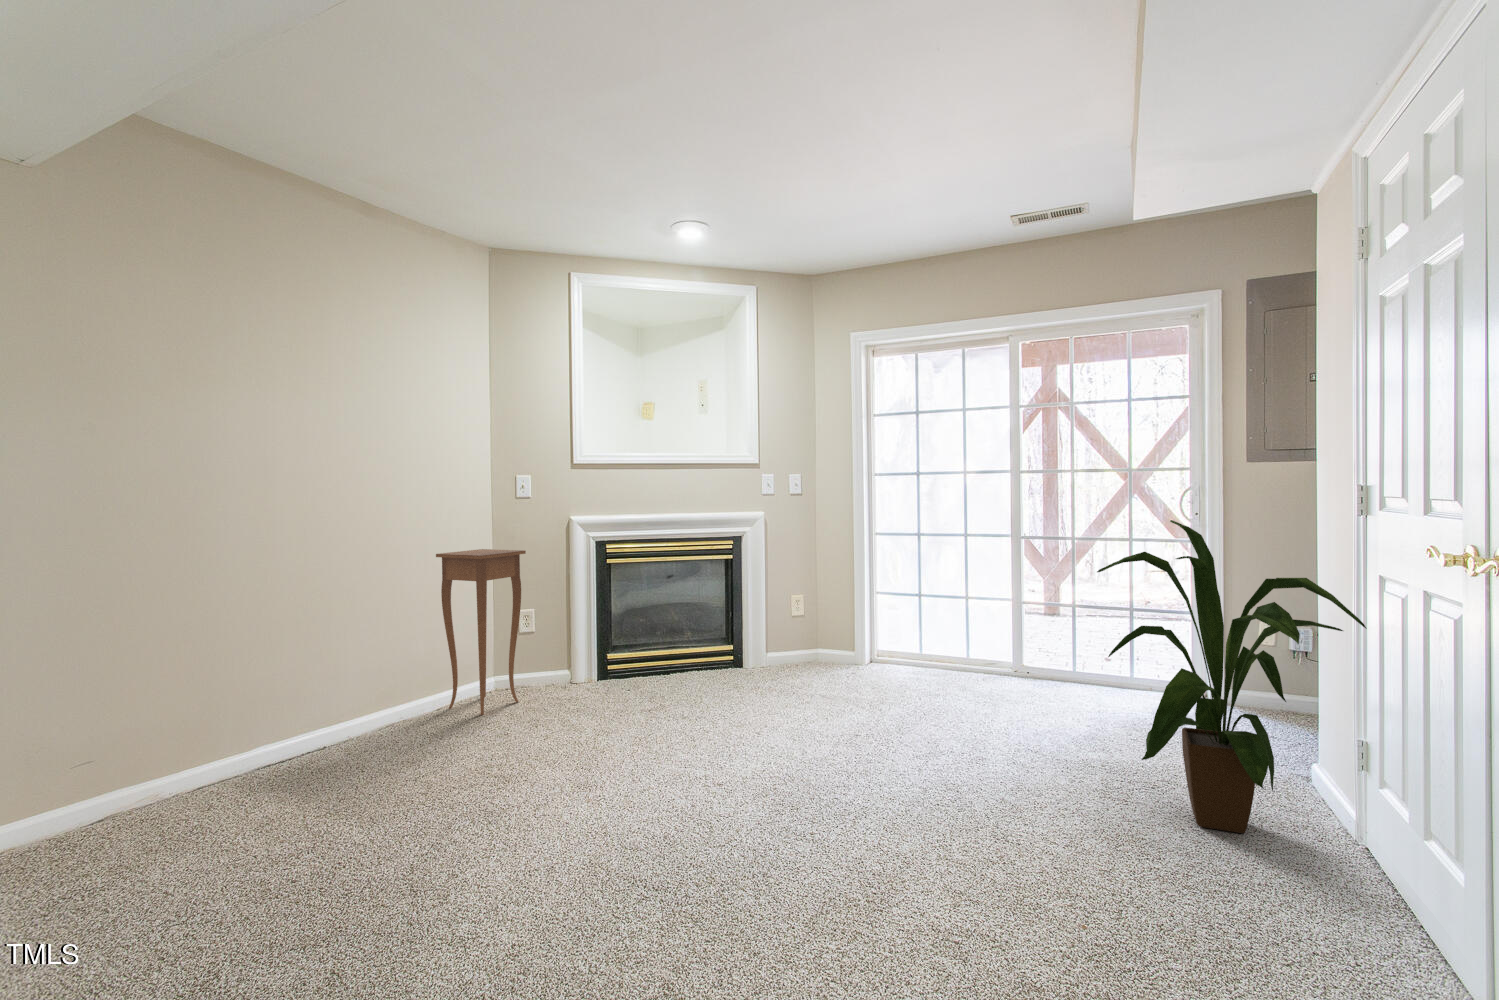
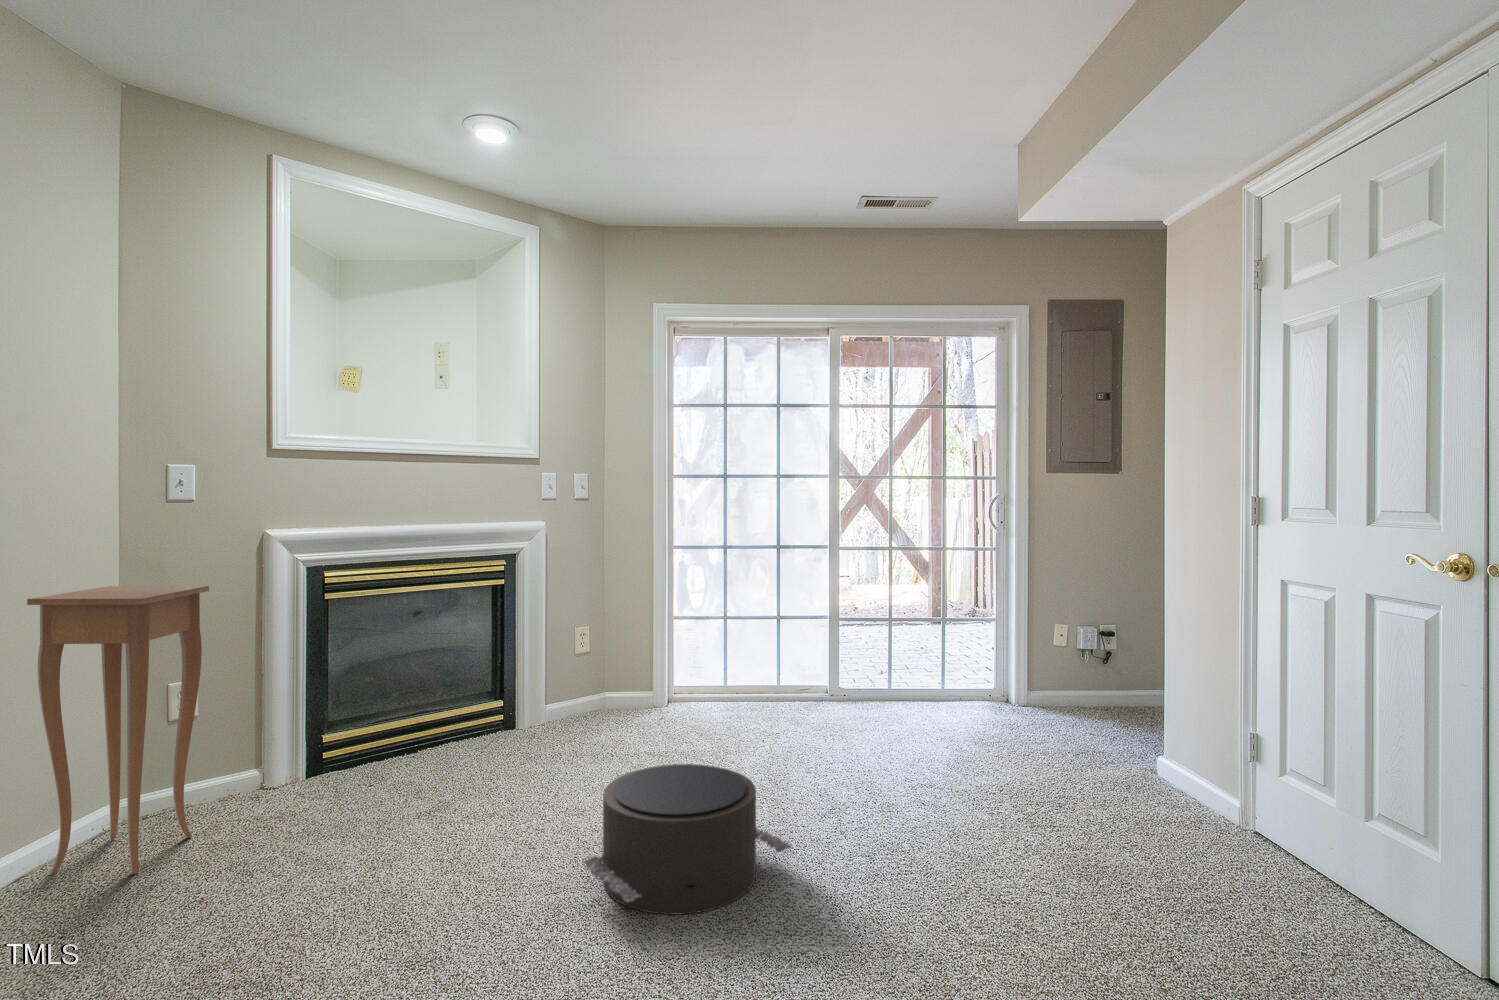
house plant: present [1097,520,1367,833] -> none [1047,530,1310,841]
pouf: none [689,692,835,792] -> present [584,764,791,915]

